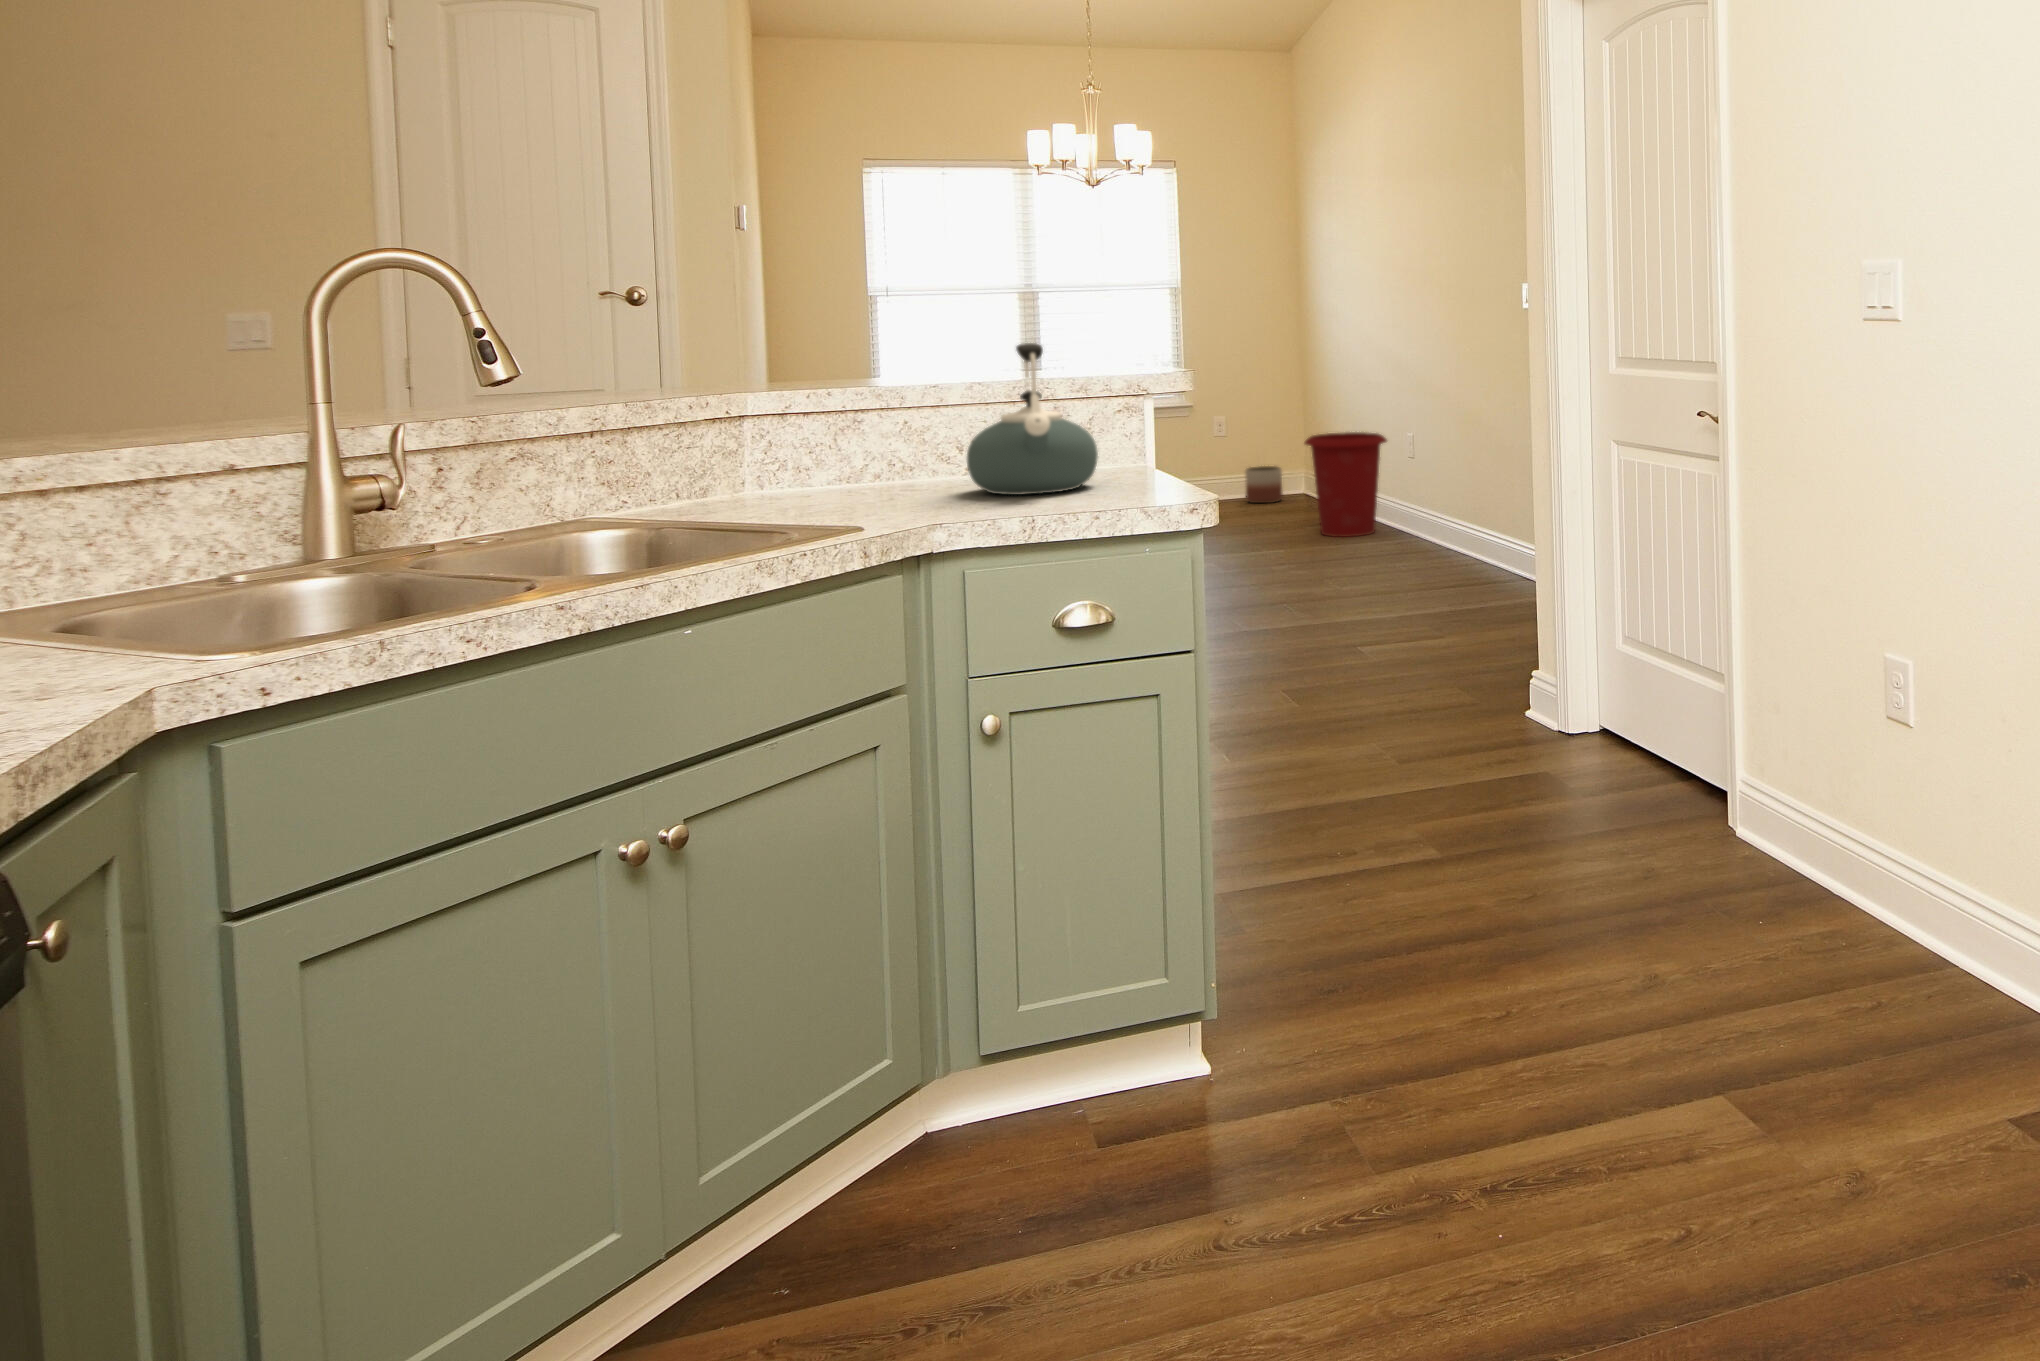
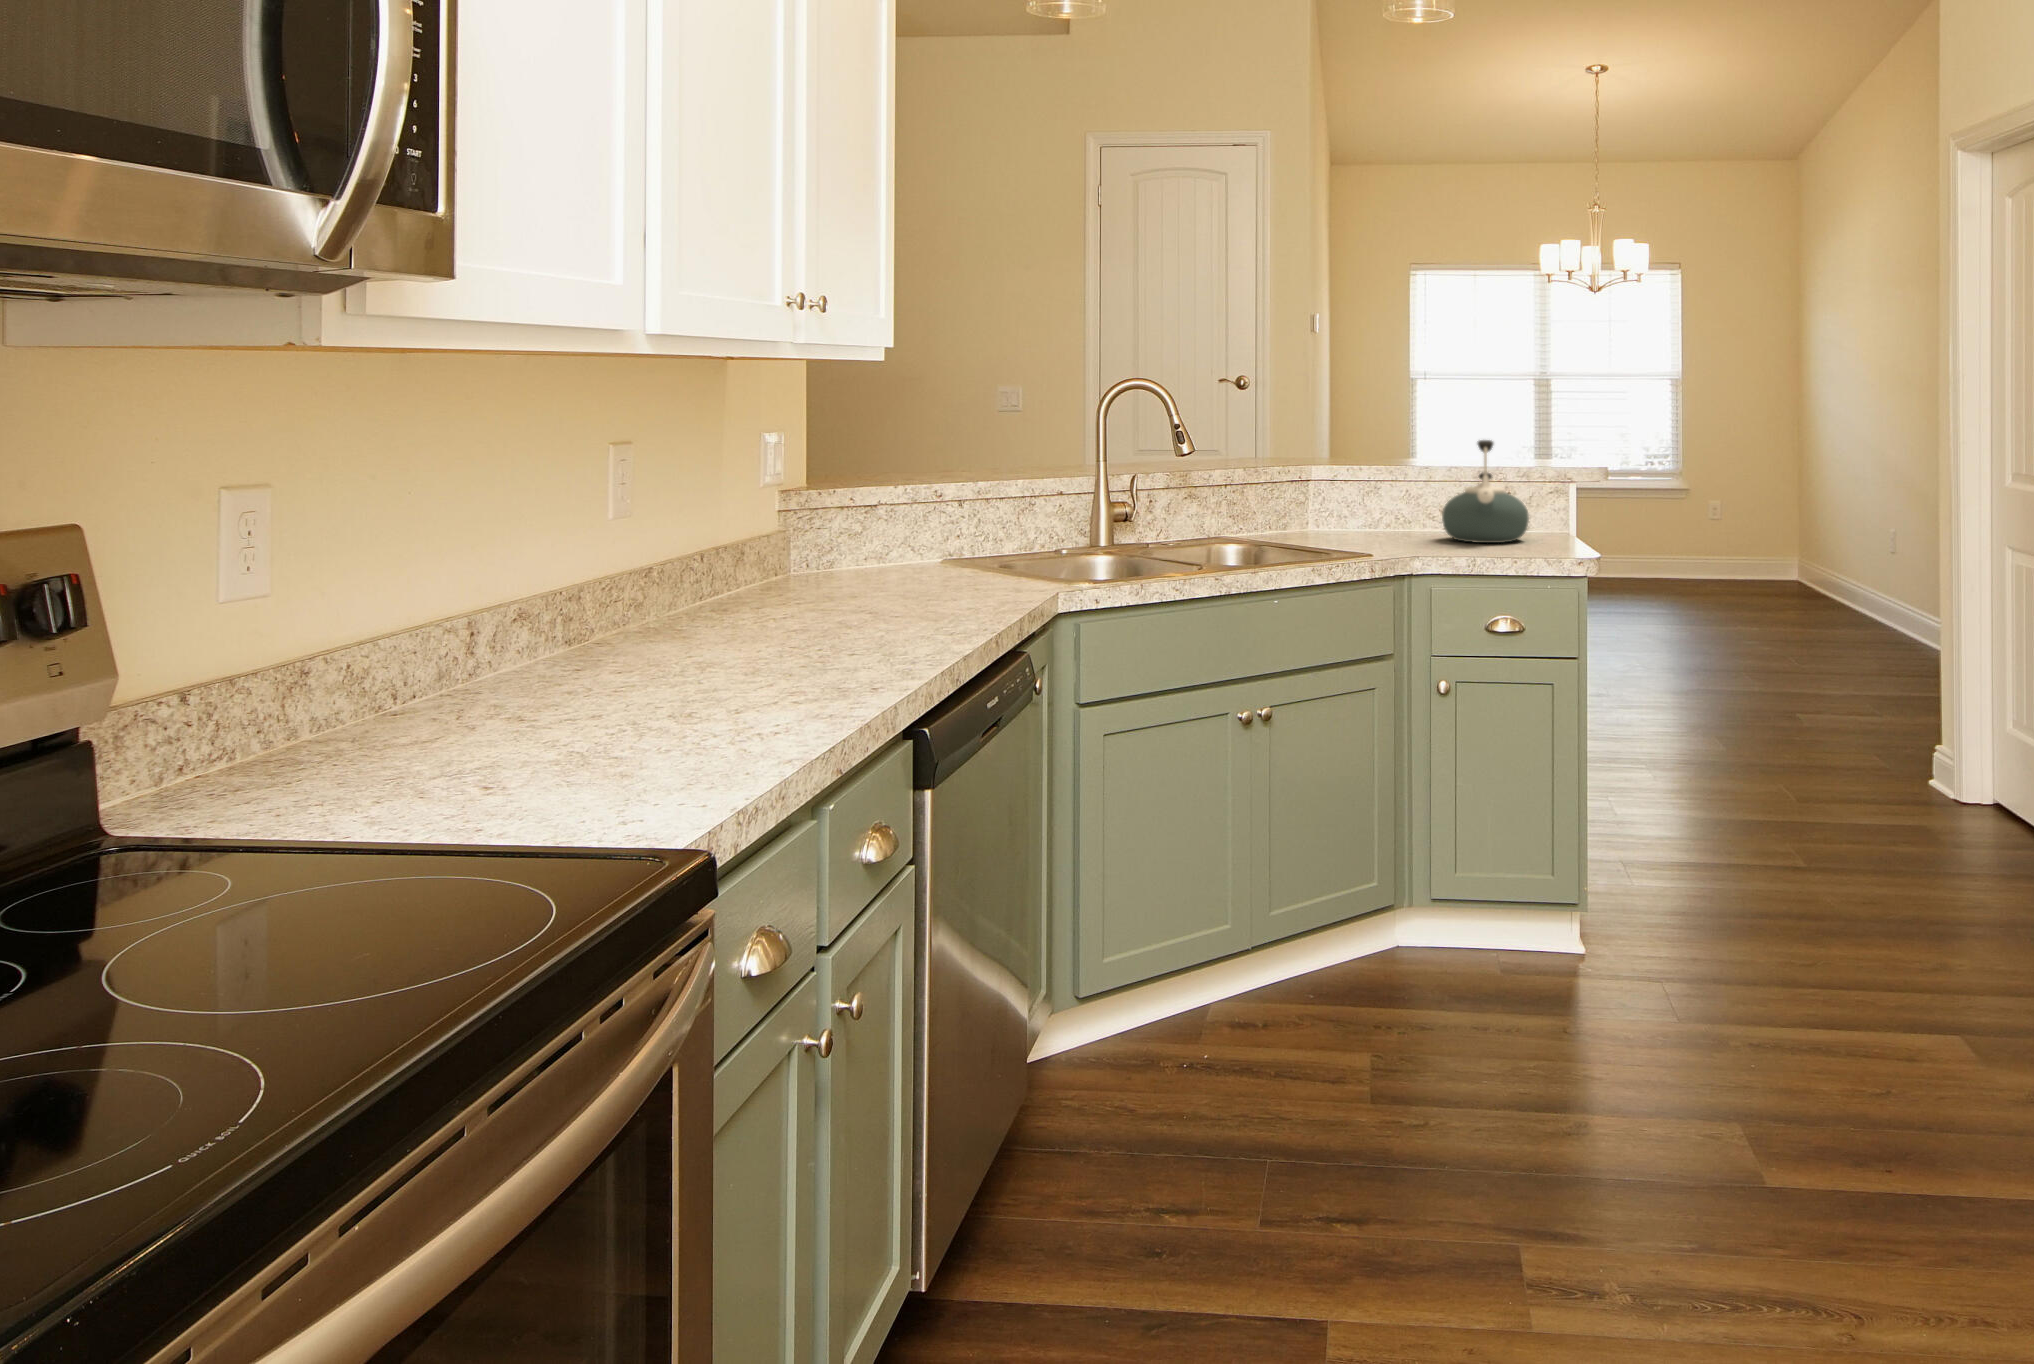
waste bin: present [1305,432,1387,537] -> none [1783,521,1868,621]
planter: present [1245,466,1283,503] -> none [1735,549,1772,584]

